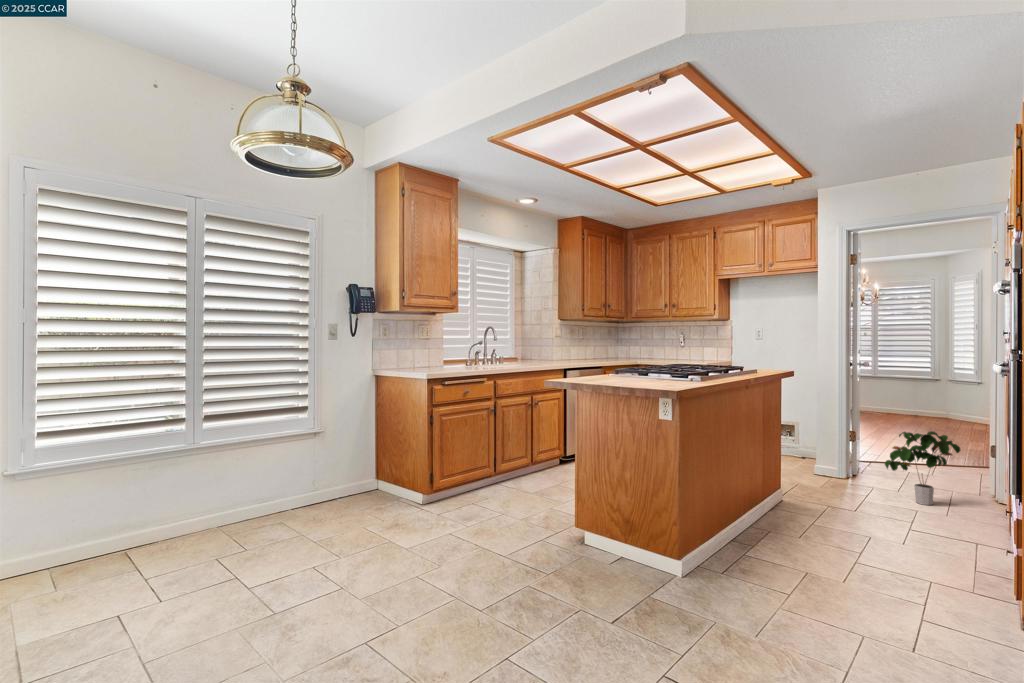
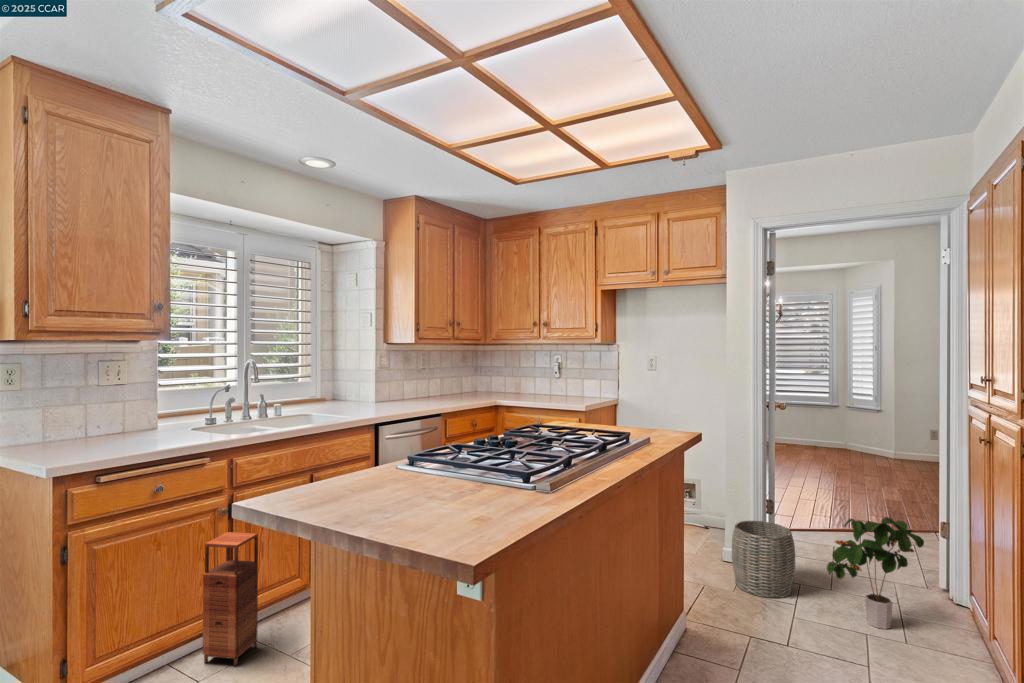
storage cabinet: none [489,423,514,494] -> present [203,532,258,666]
woven basket: none [818,441,866,490] -> present [732,521,795,598]

